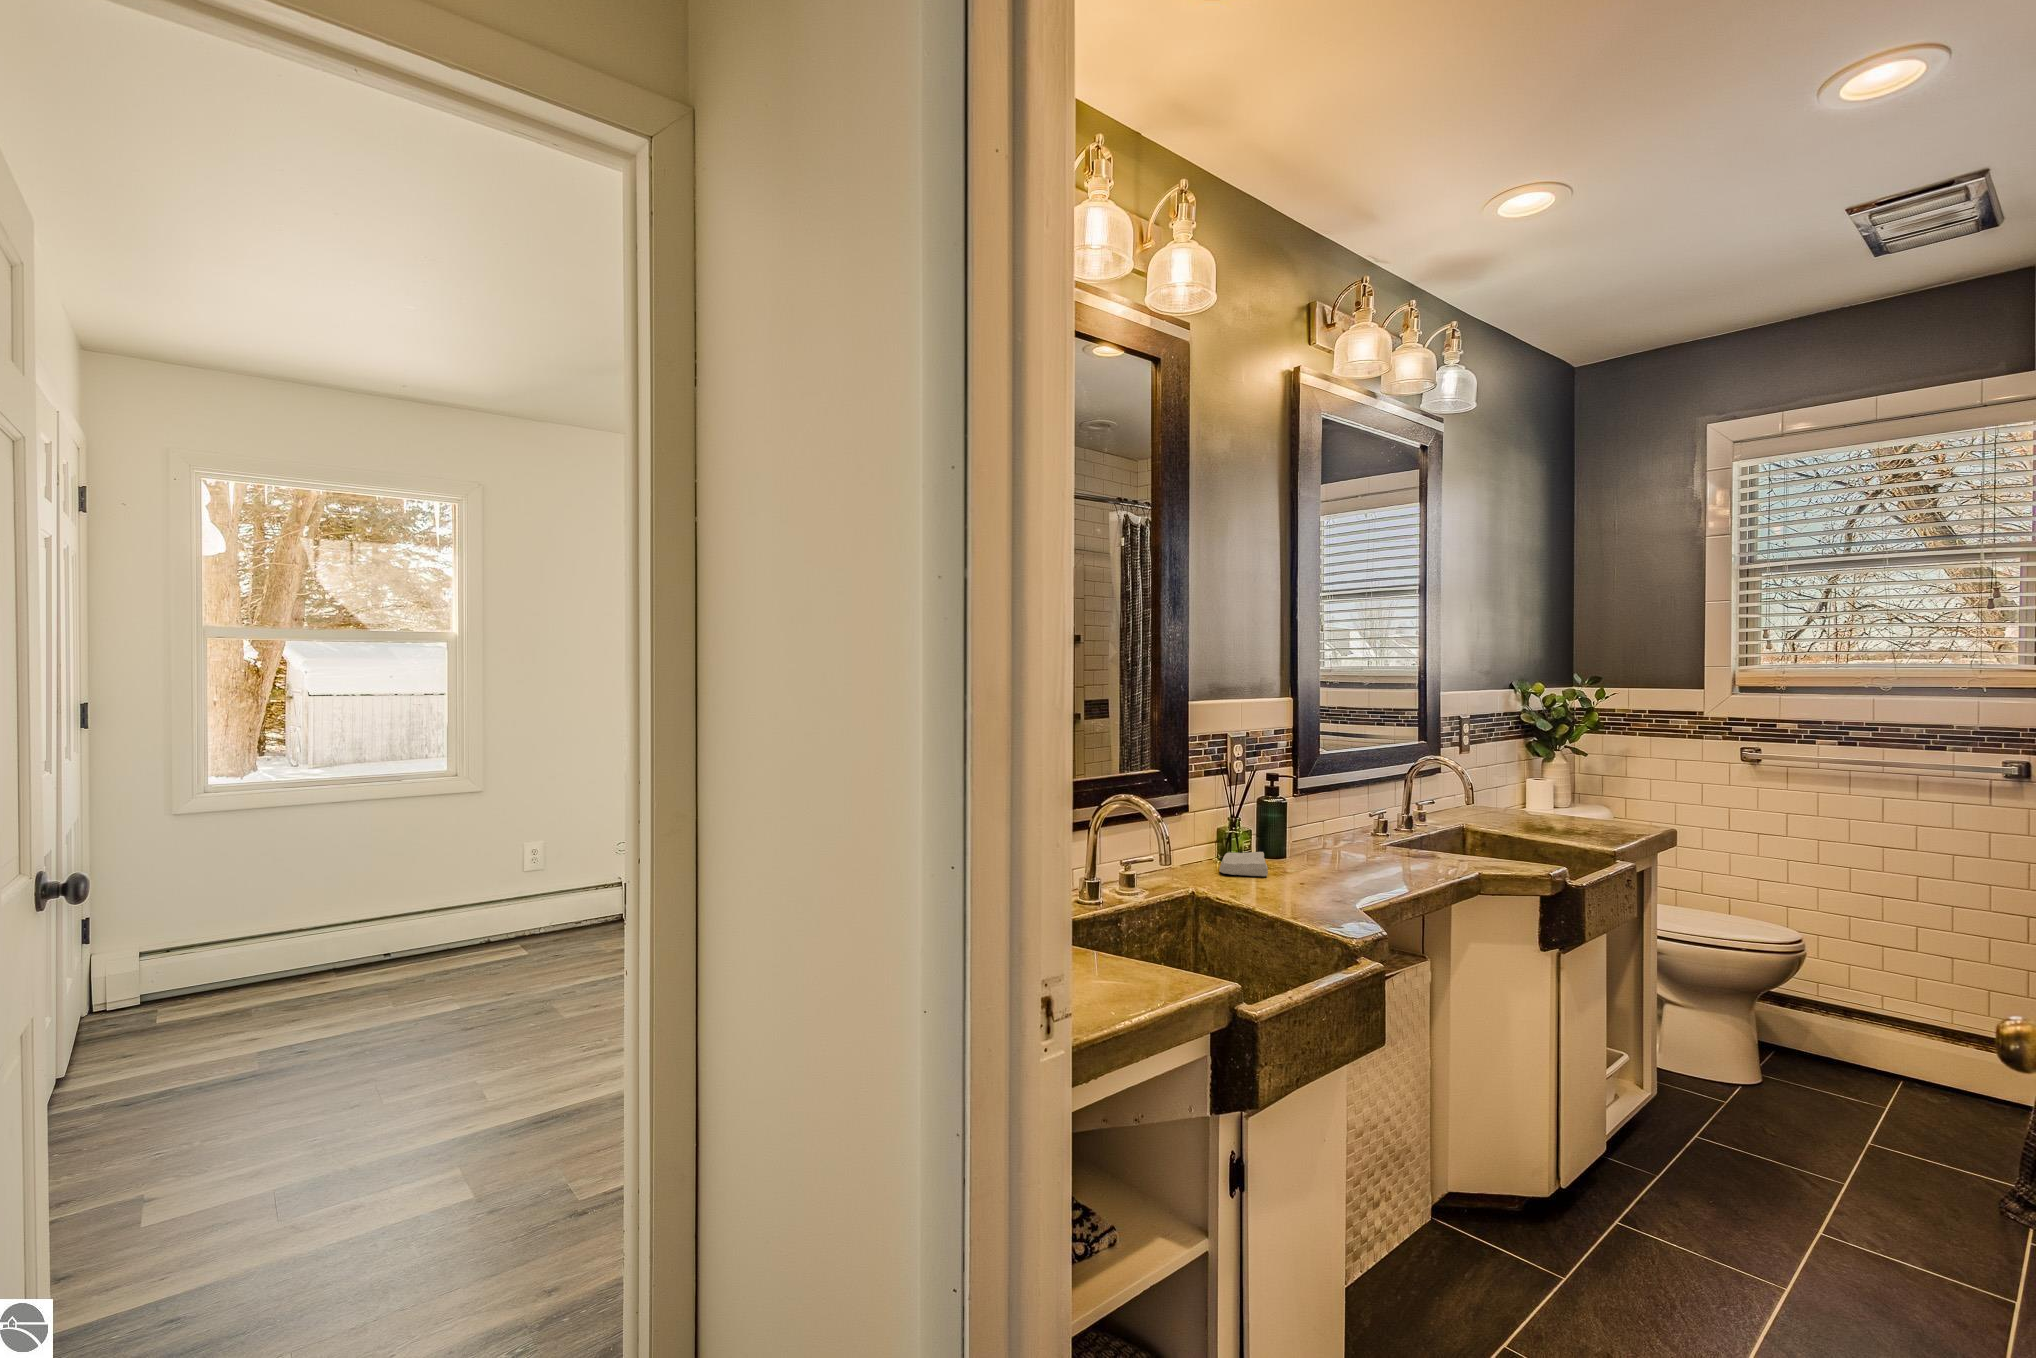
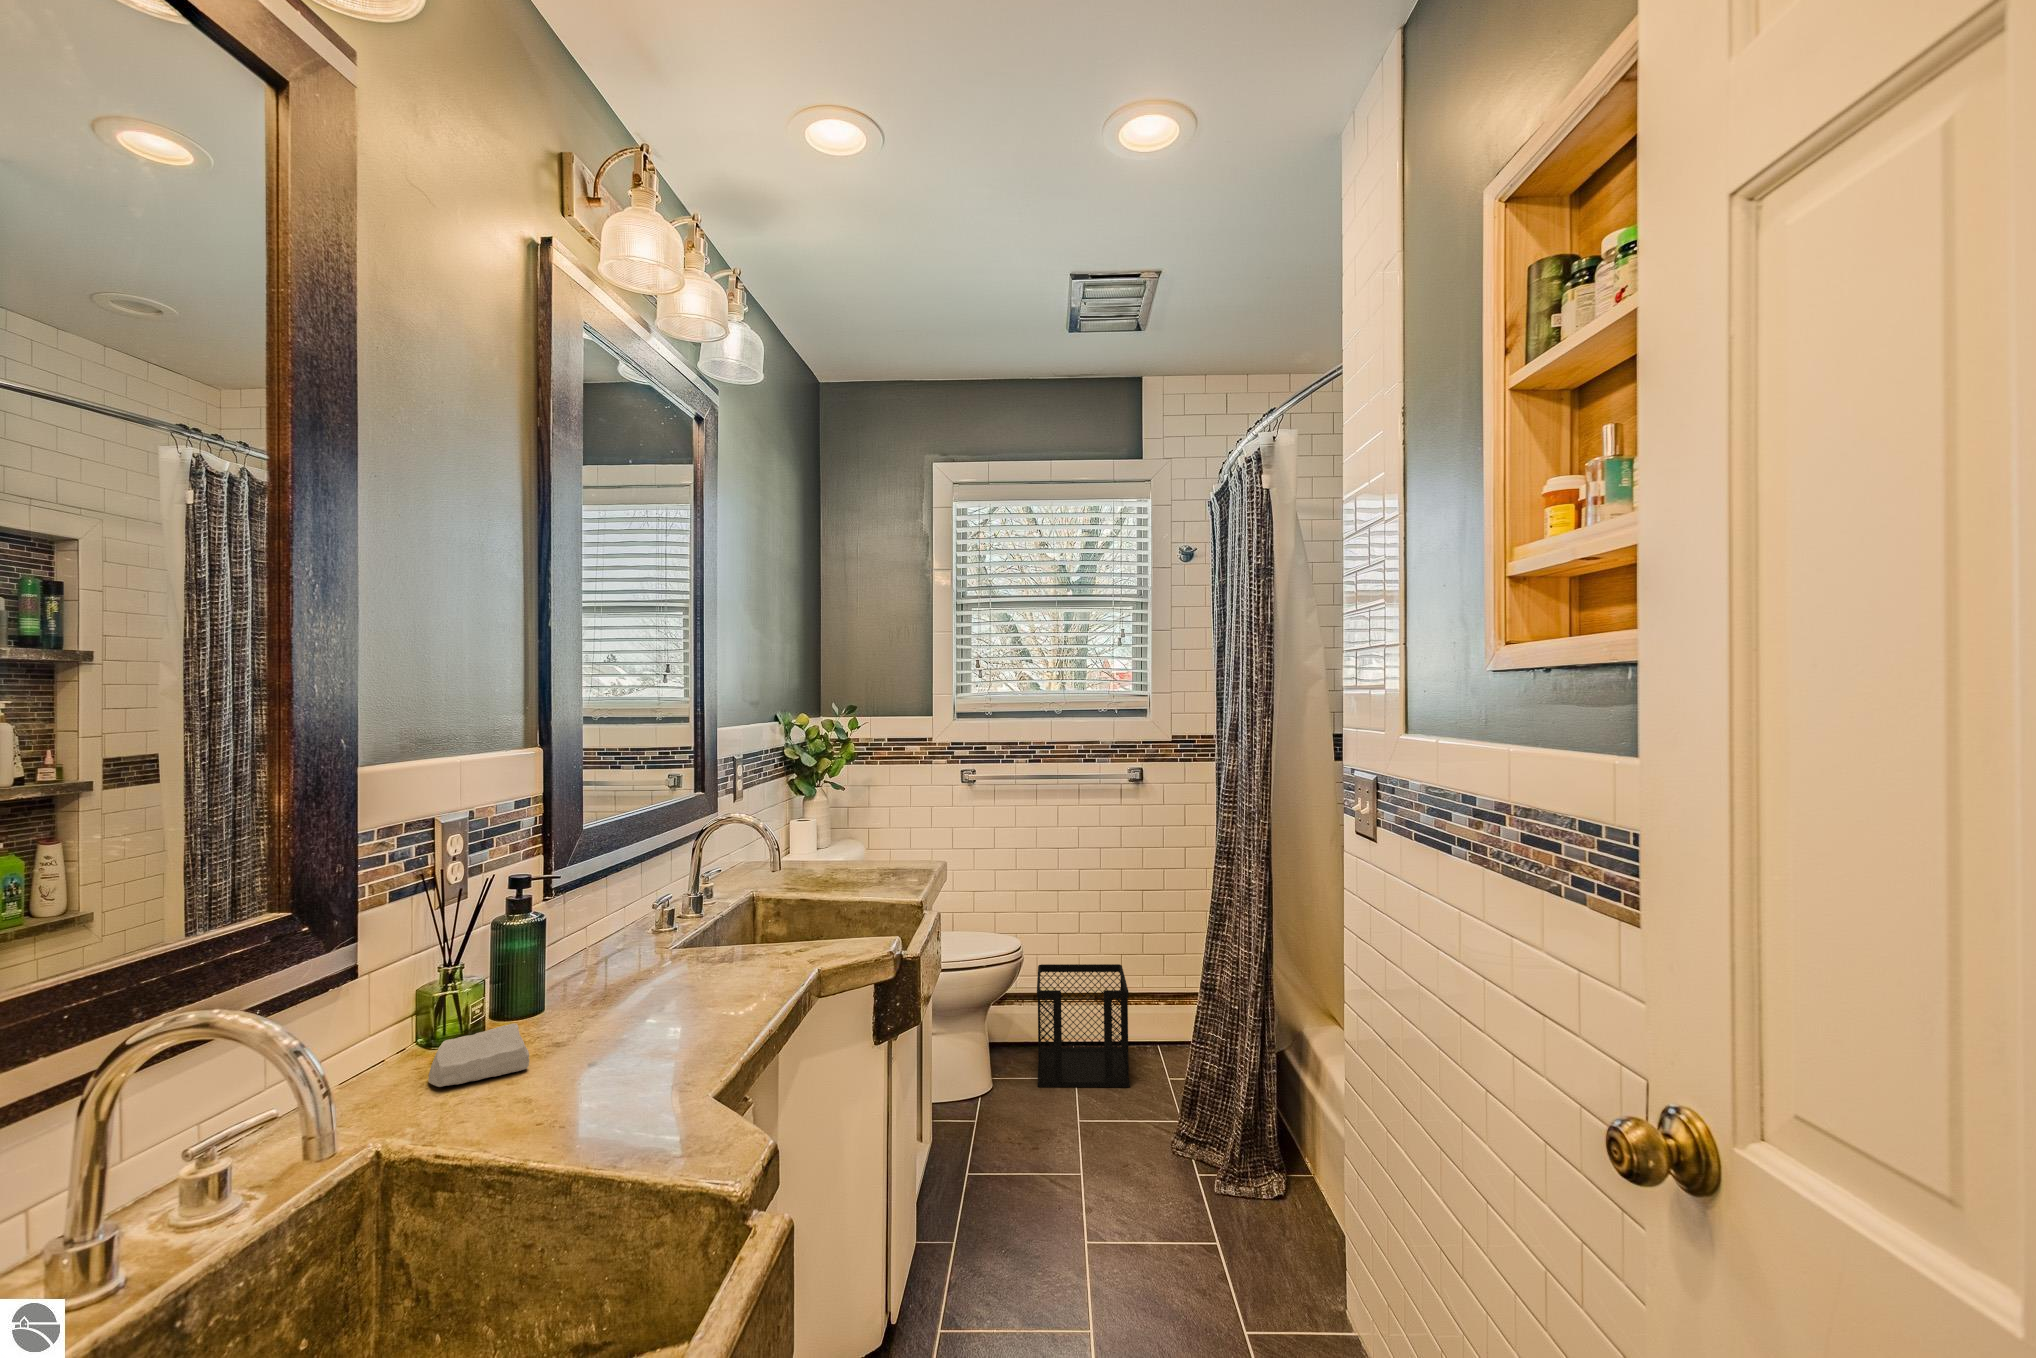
wastebasket: none [1816,973,1971,1133] -> present [1037,964,1130,1087]

